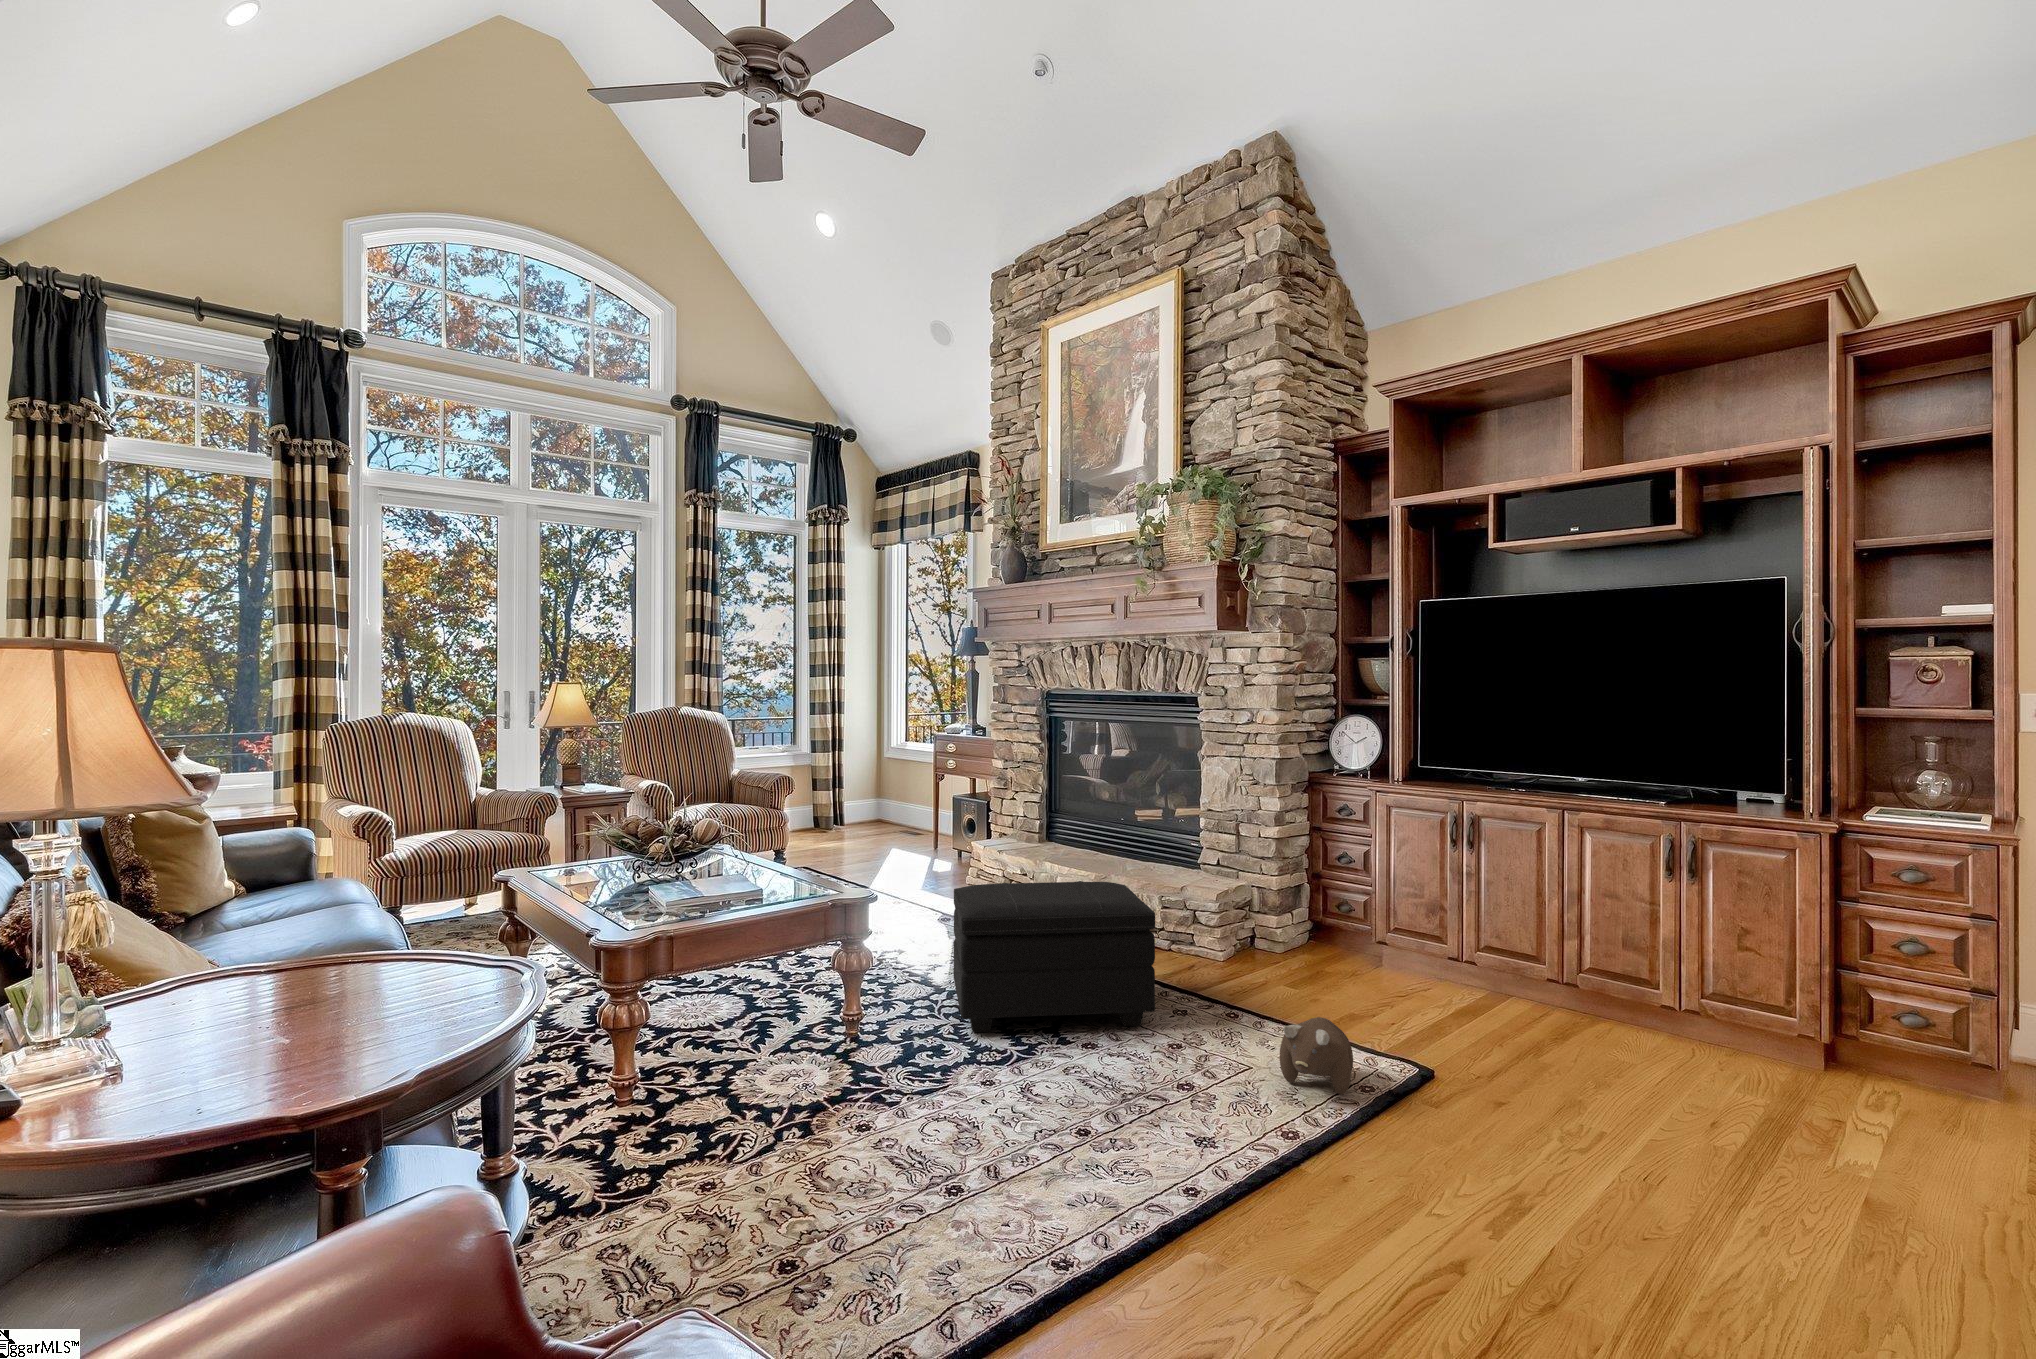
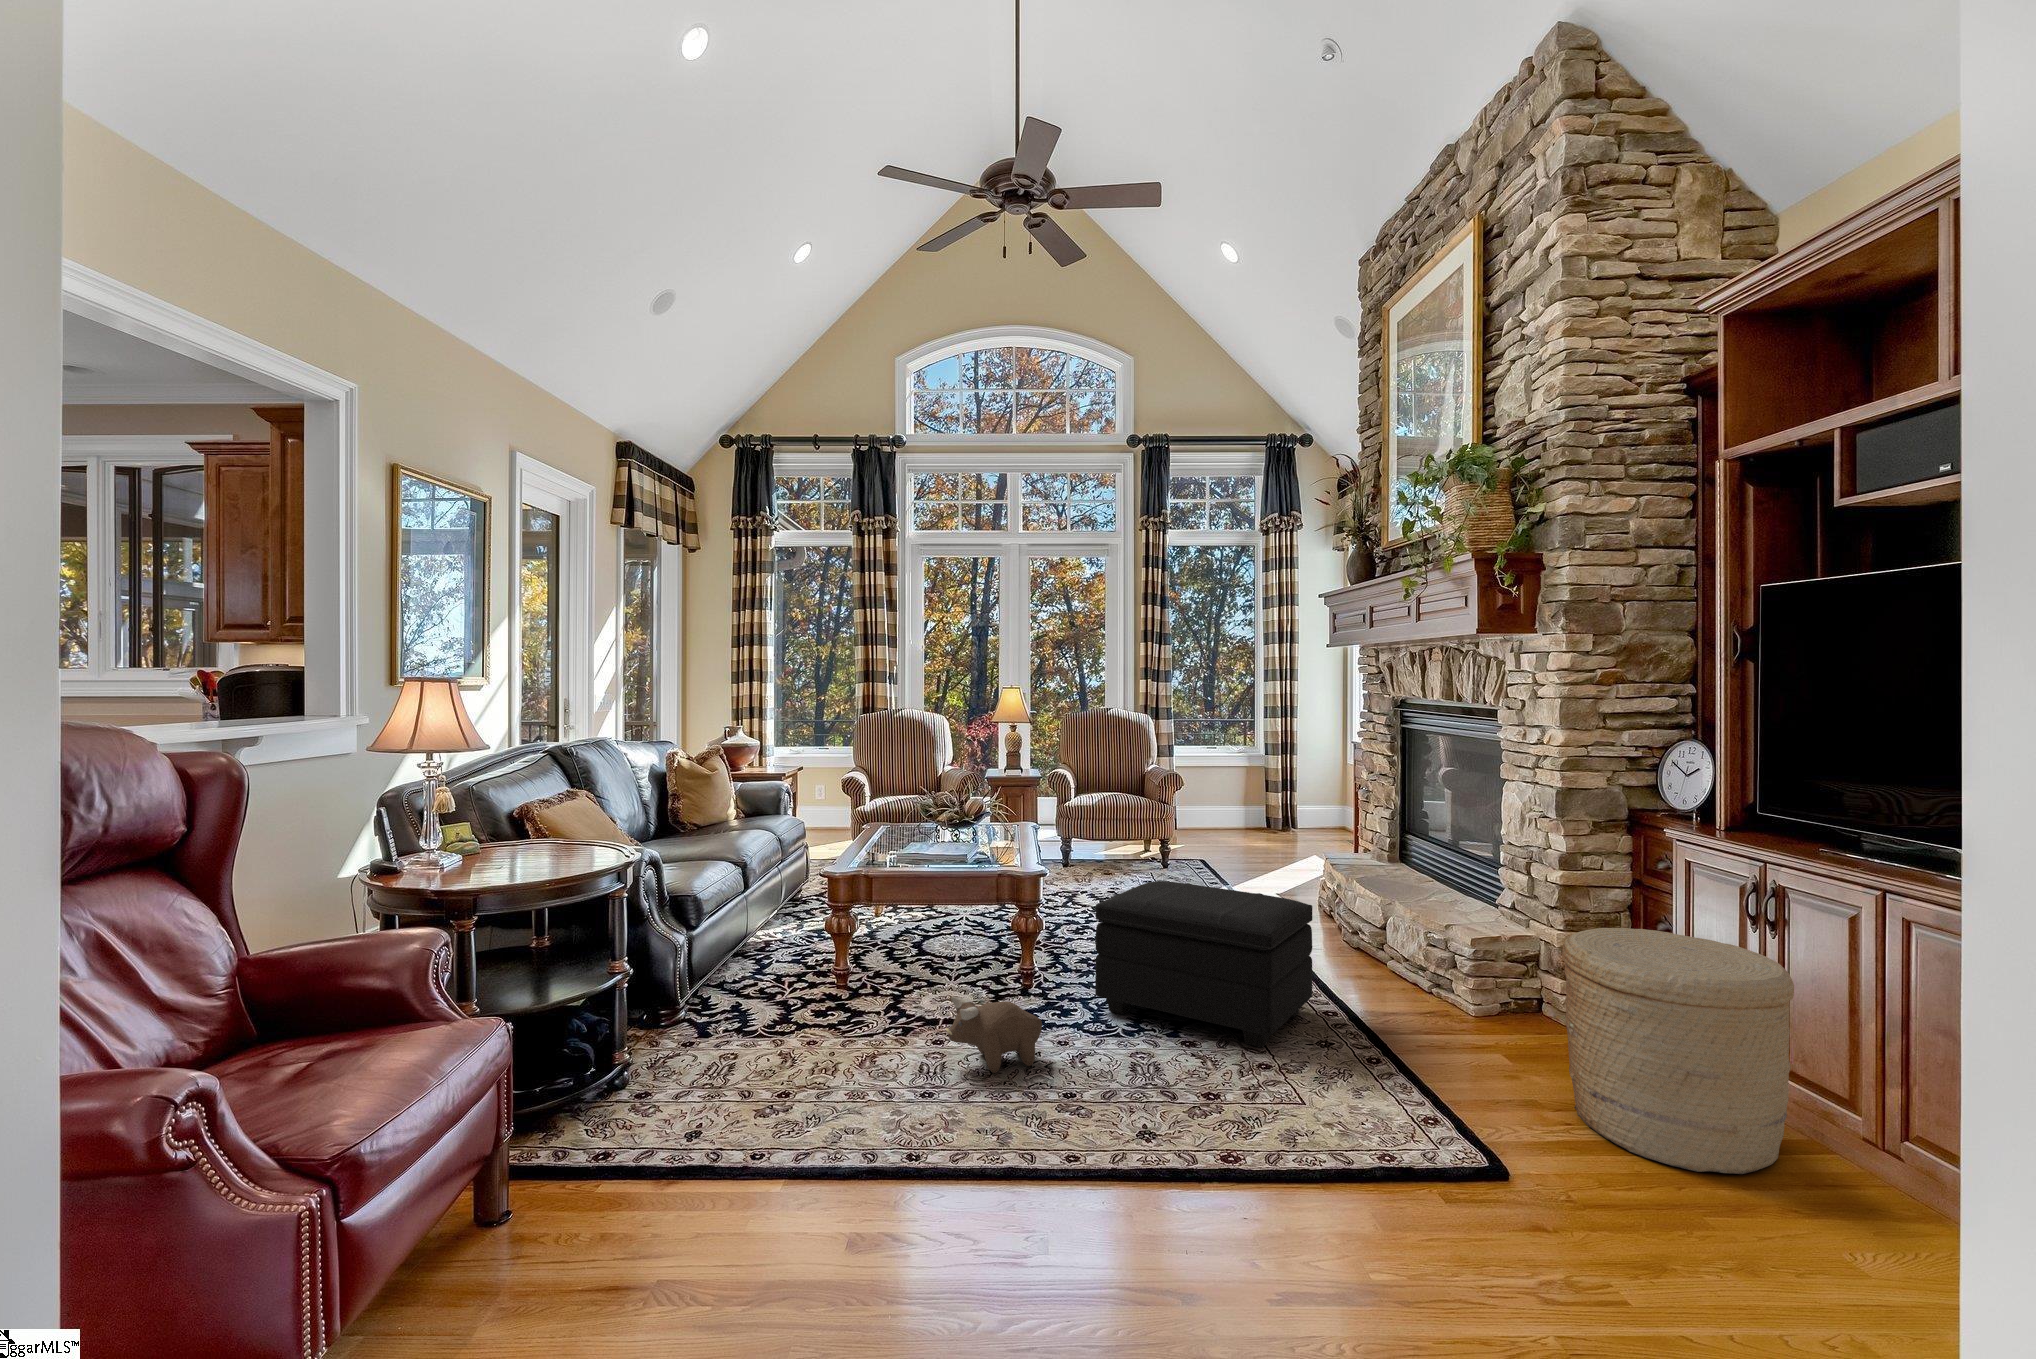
basket: none [1356,859,1509,1026] -> present [1562,928,1794,1174]
plush toy: present [1280,1017,1353,1095] -> present [946,997,1042,1073]

